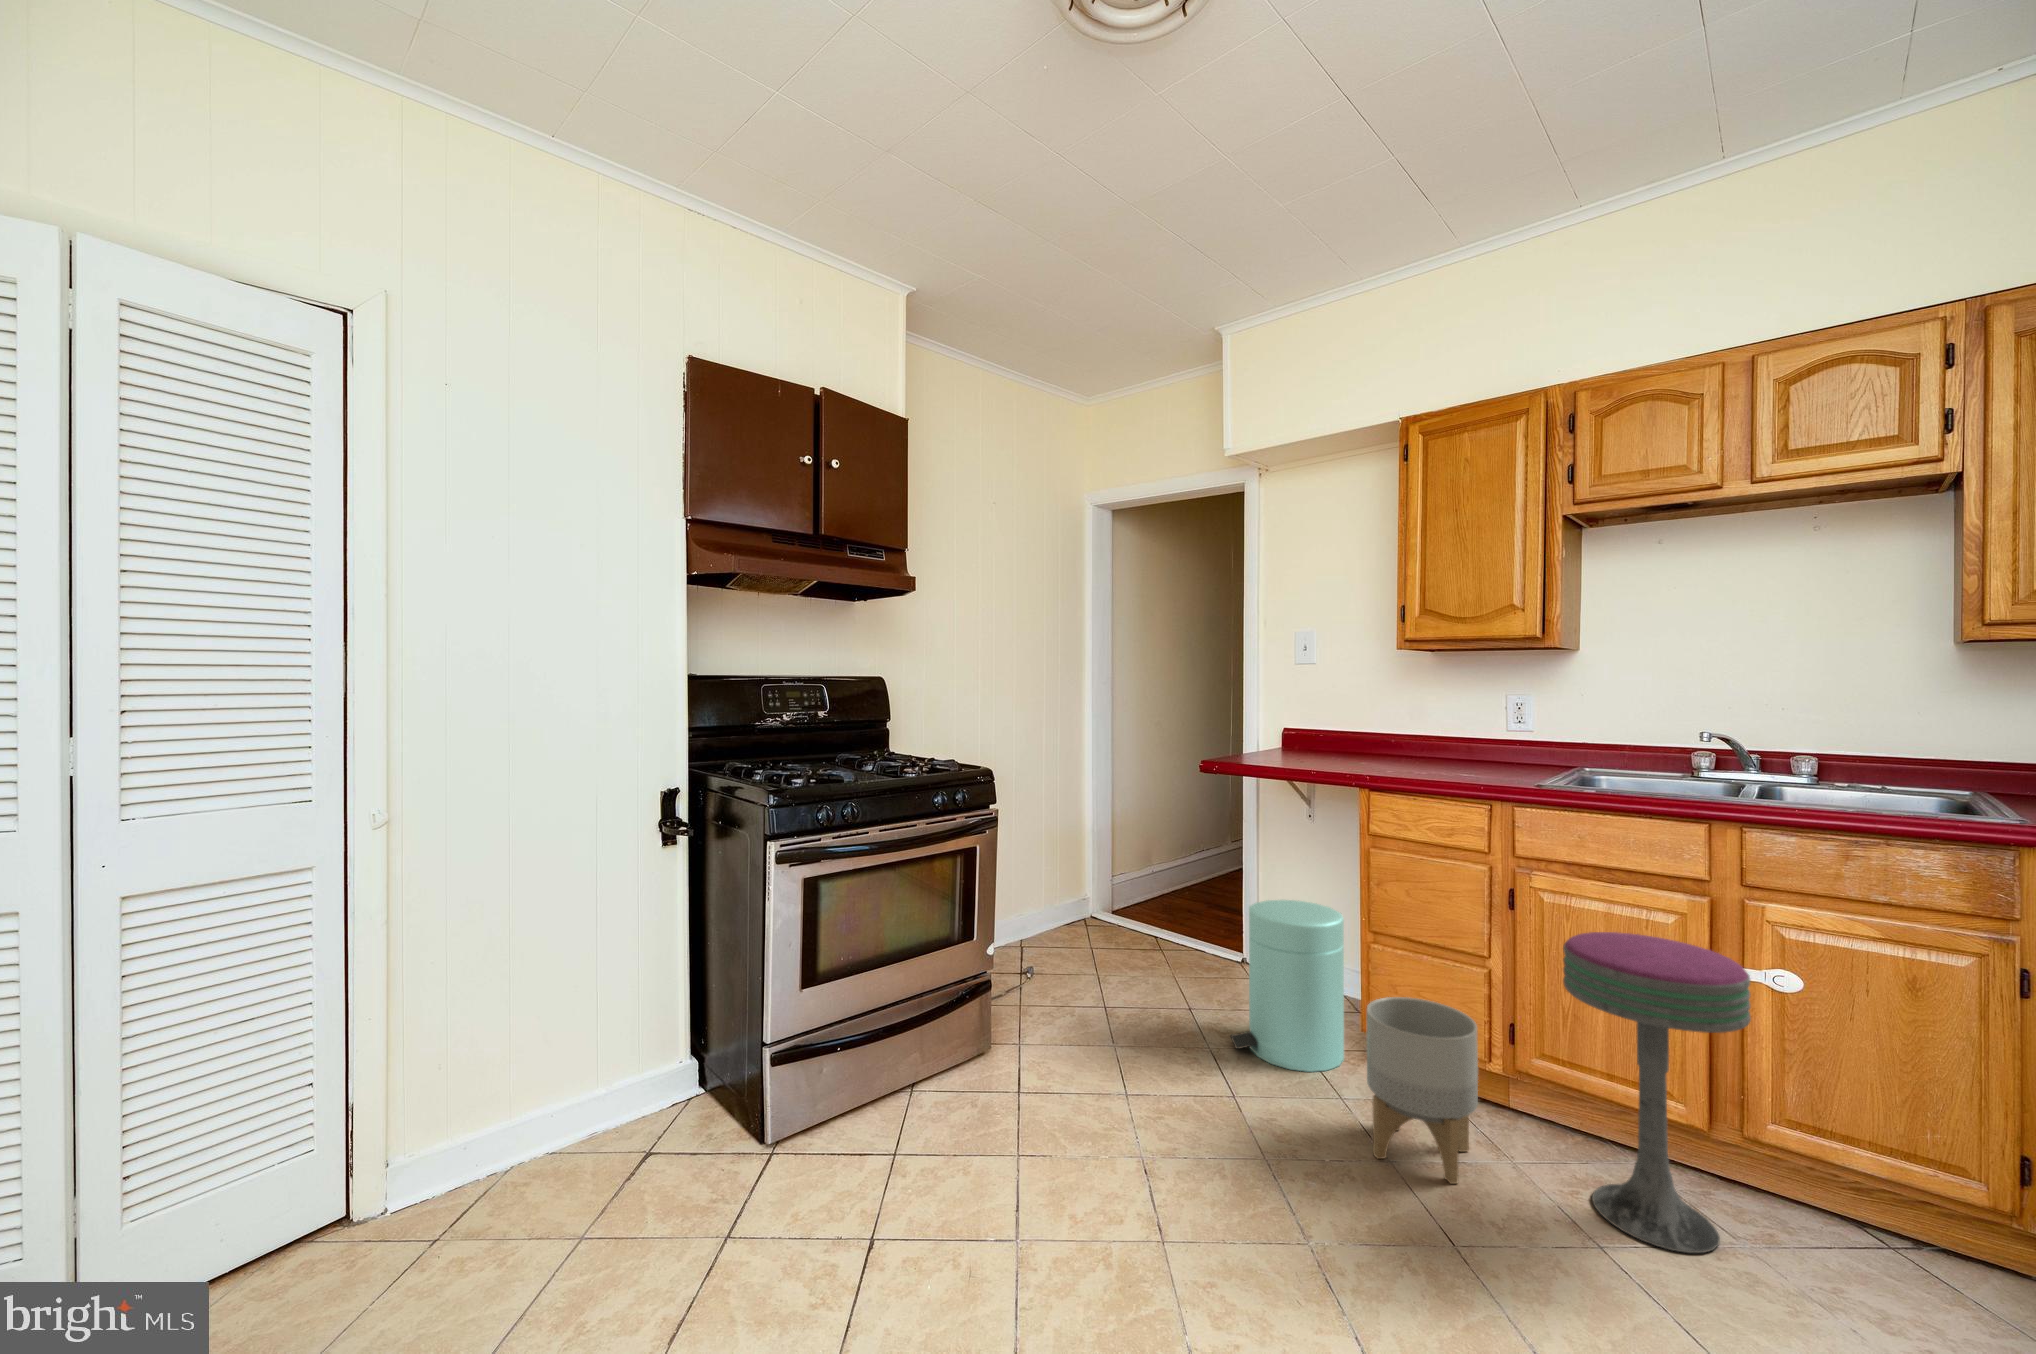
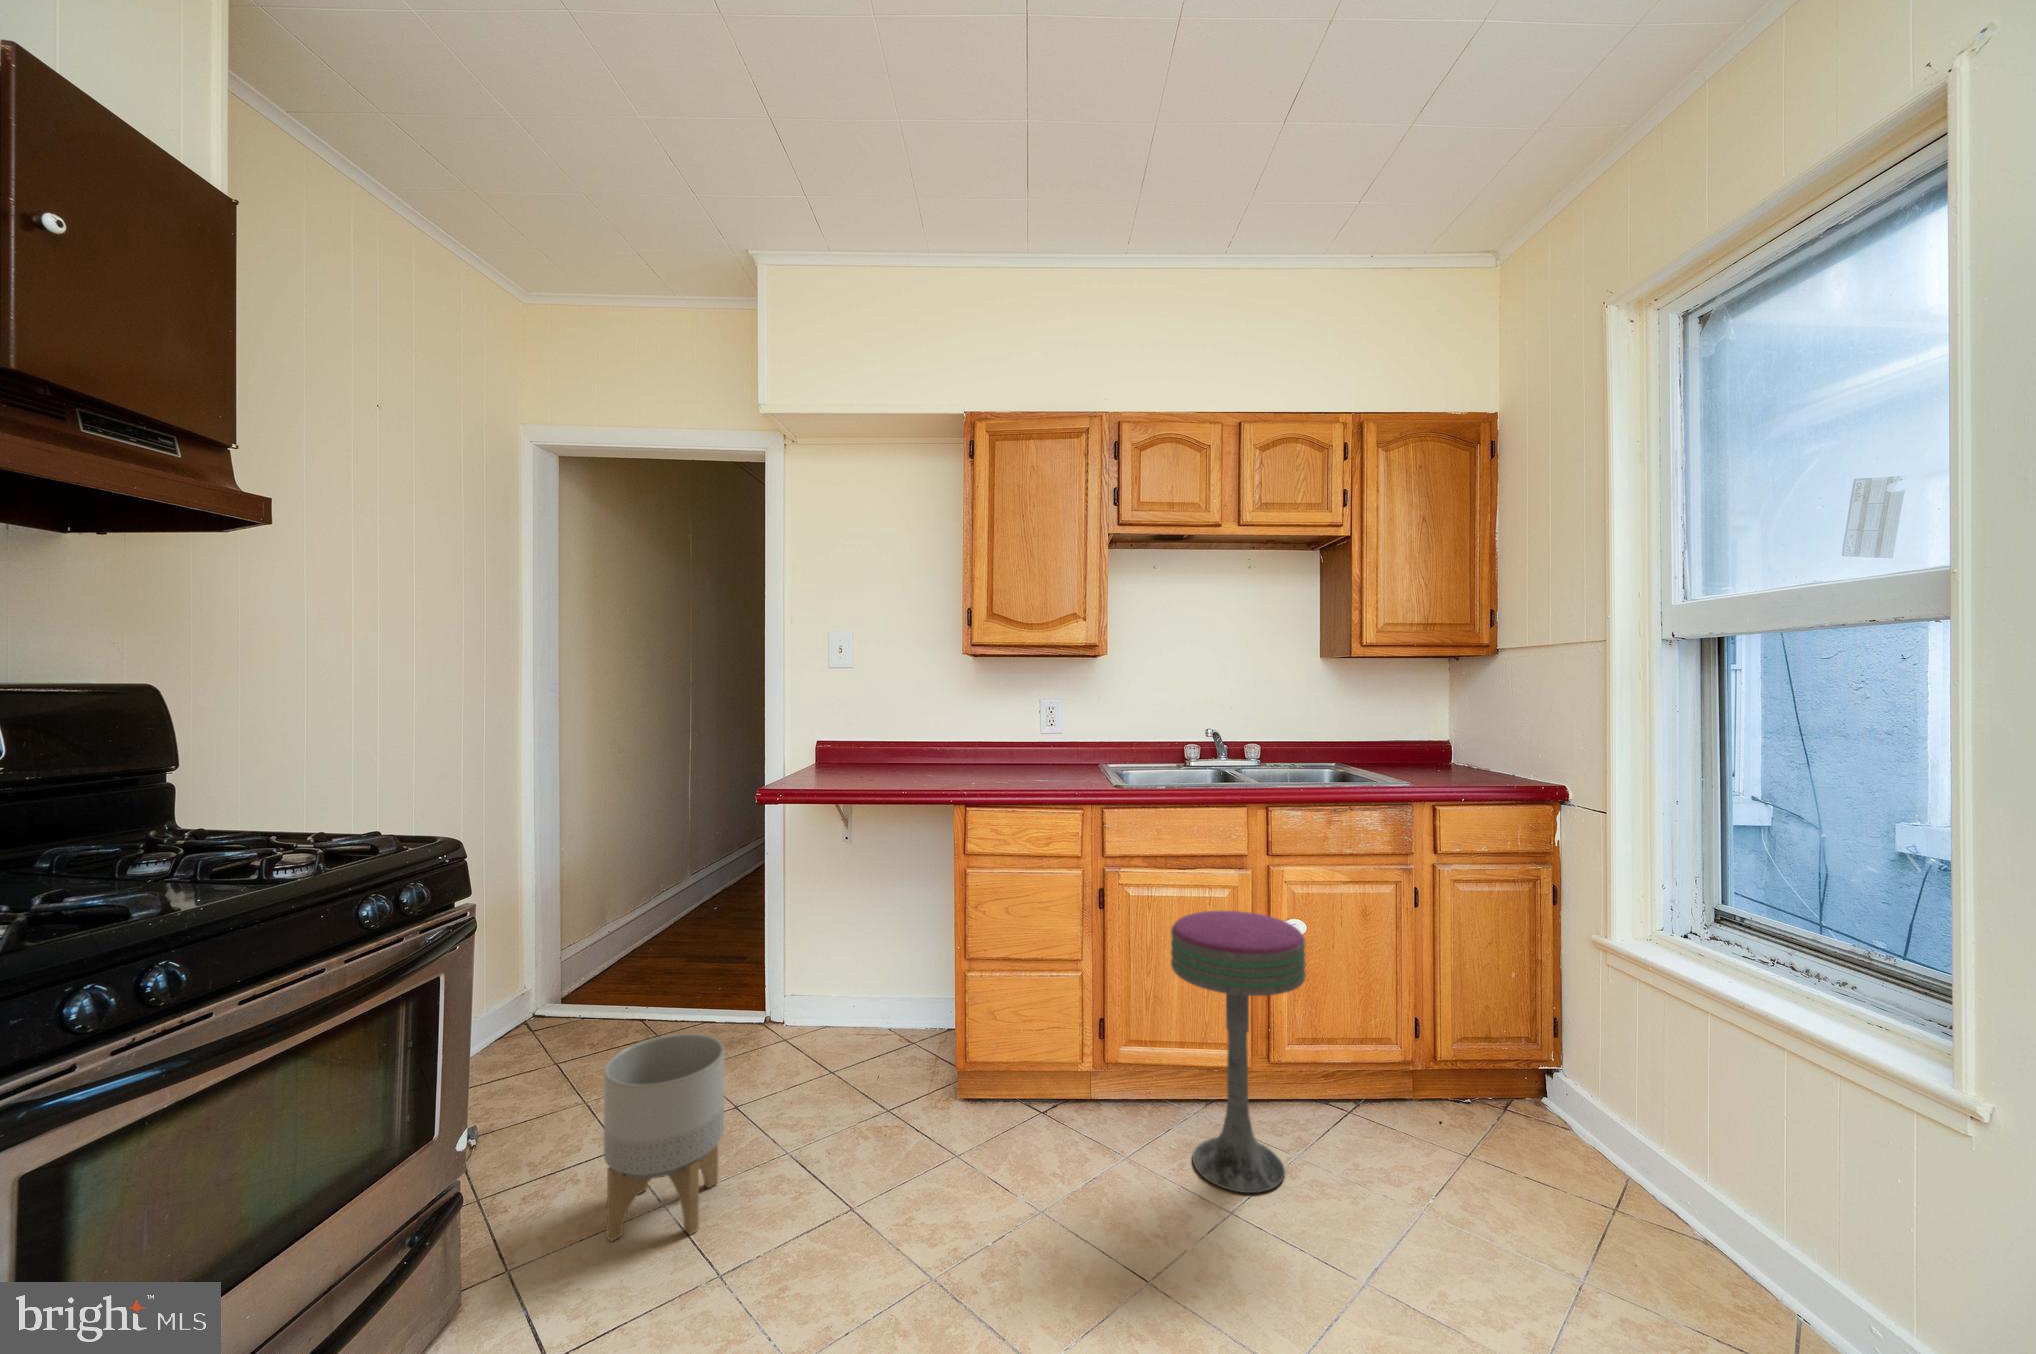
trash can: present [1231,900,1344,1072] -> none [806,939,933,1149]
planter: present [1367,997,1478,1184] -> present [604,1033,724,1241]

